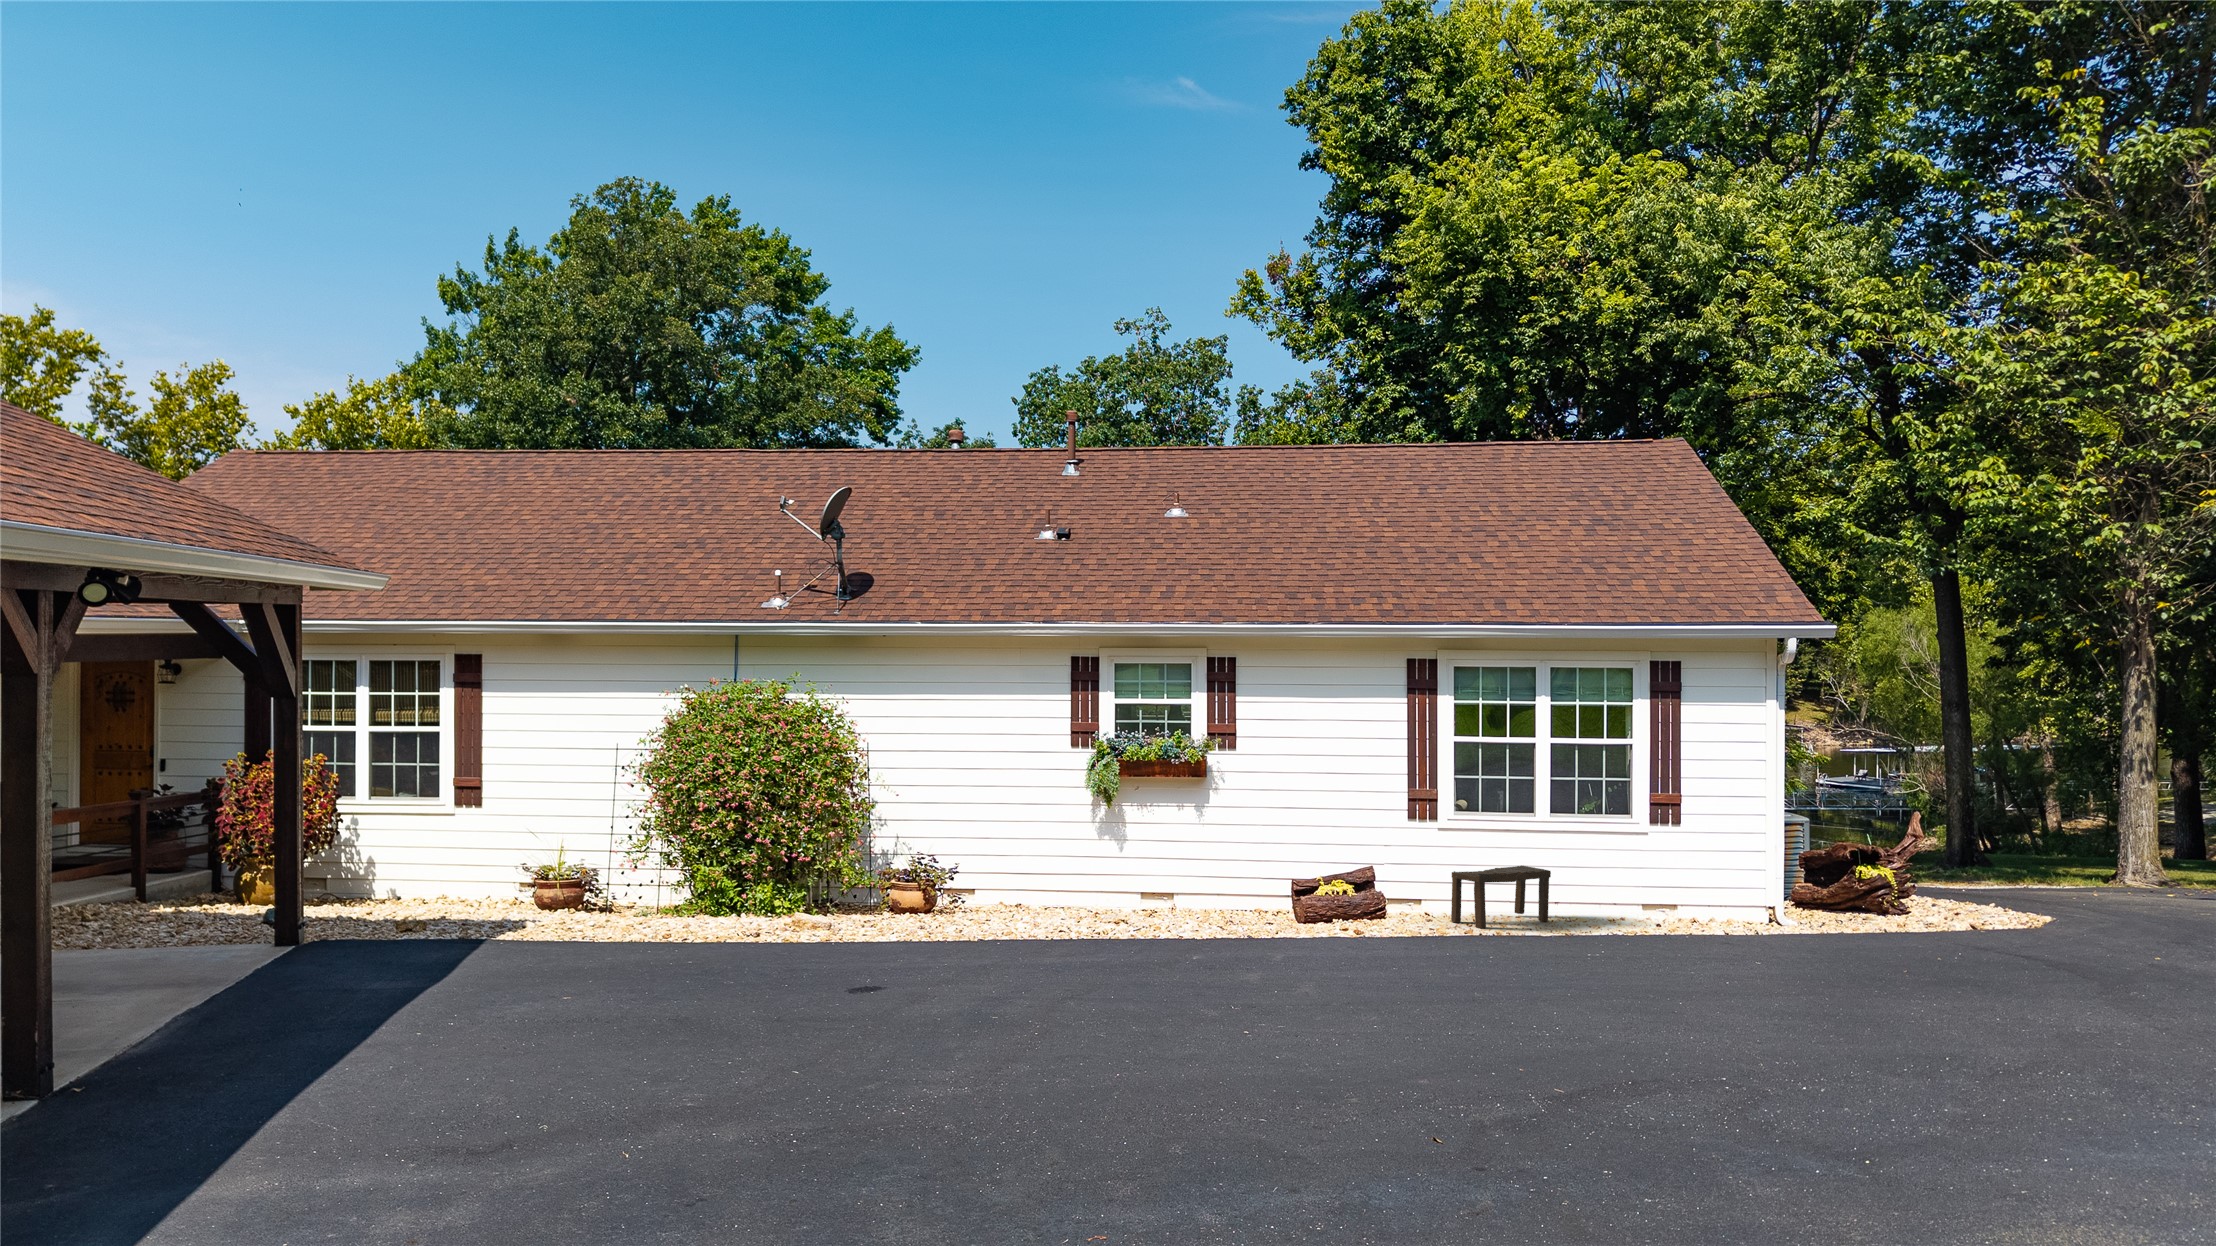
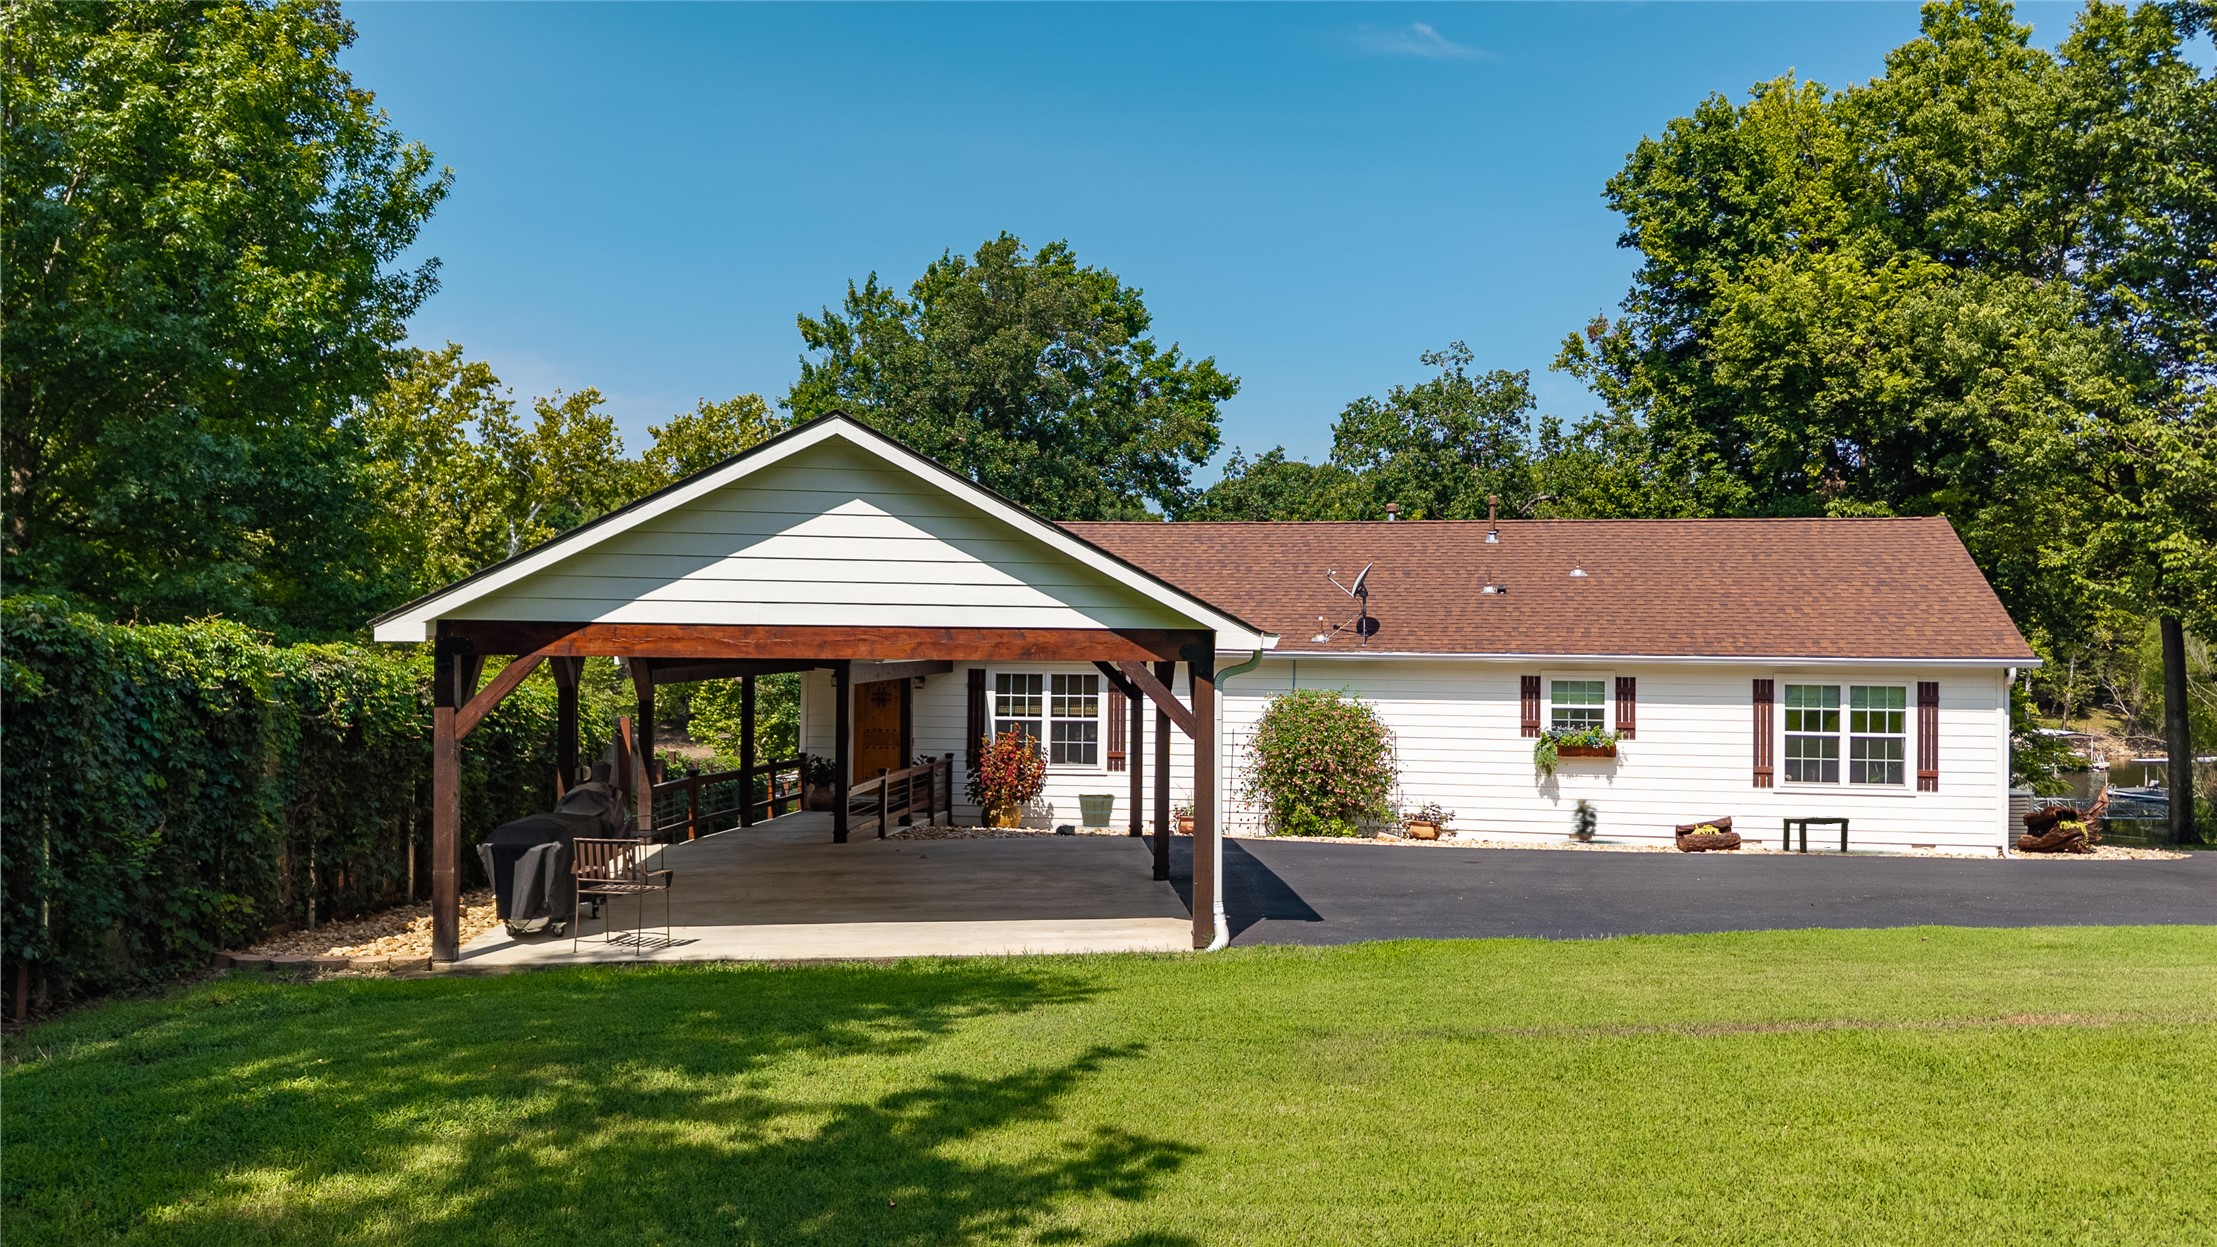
decorative plant: none [1132,844,1181,912] -> present [1574,799,1597,842]
wooden bucket: none [386,846,450,900] -> present [1078,794,1115,827]

